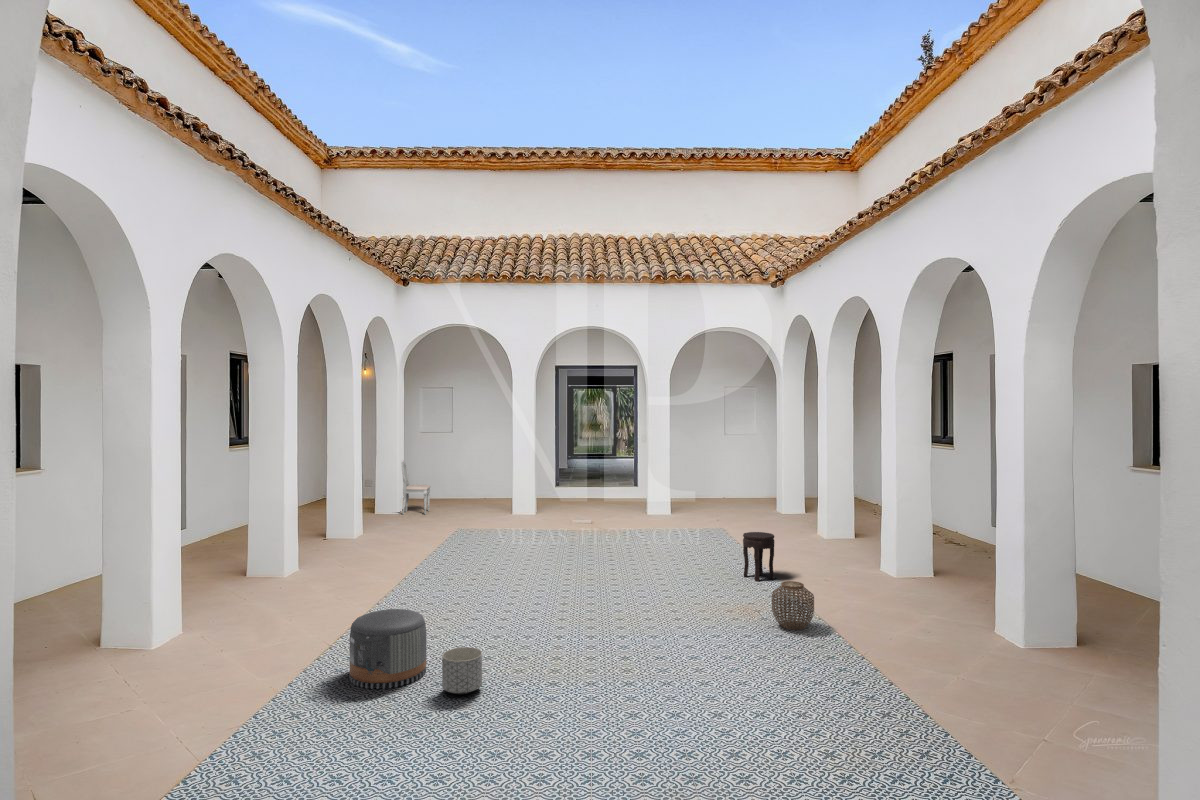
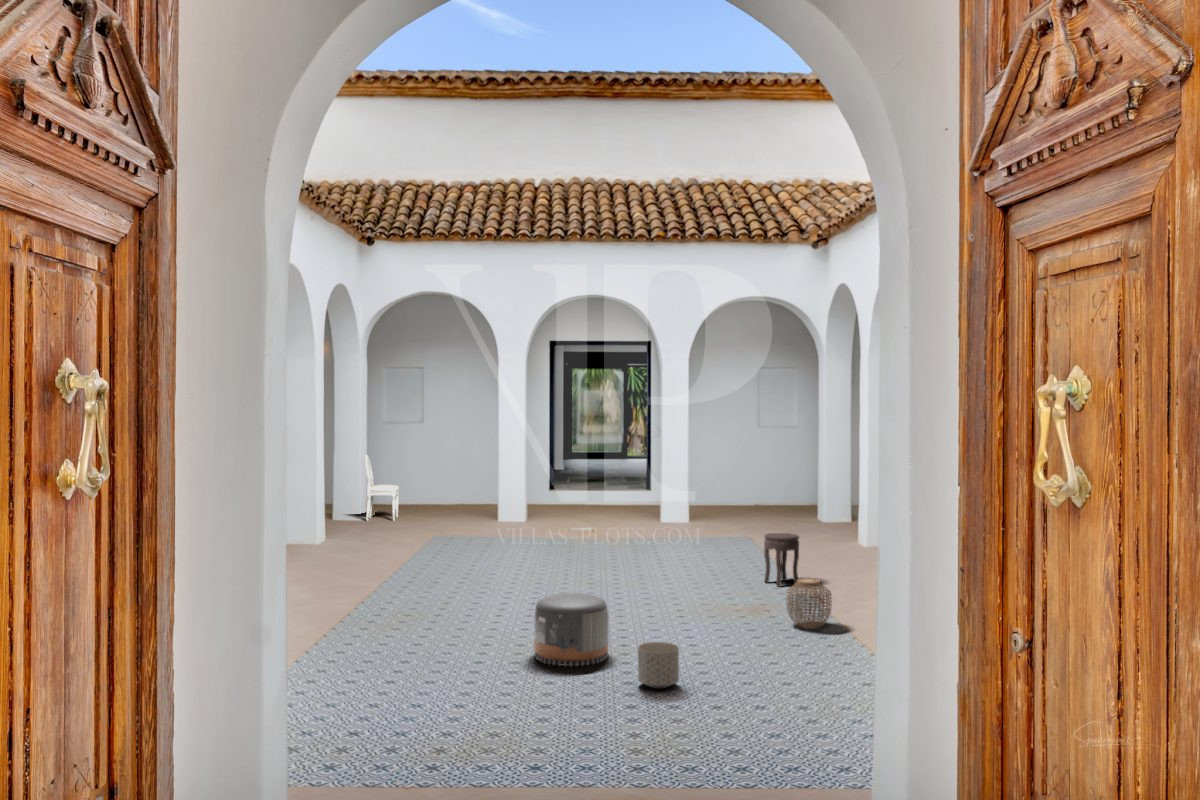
pouf: present [350,609,427,689] -> present [534,593,608,666]
planter: present [442,647,482,695] -> present [638,642,679,689]

